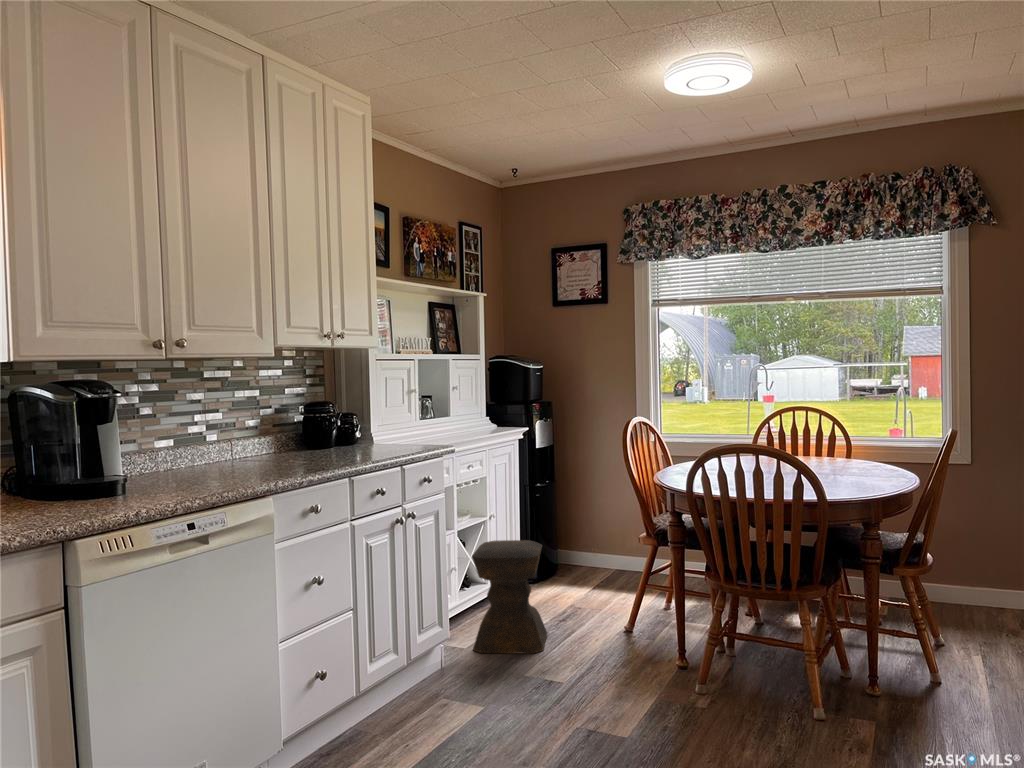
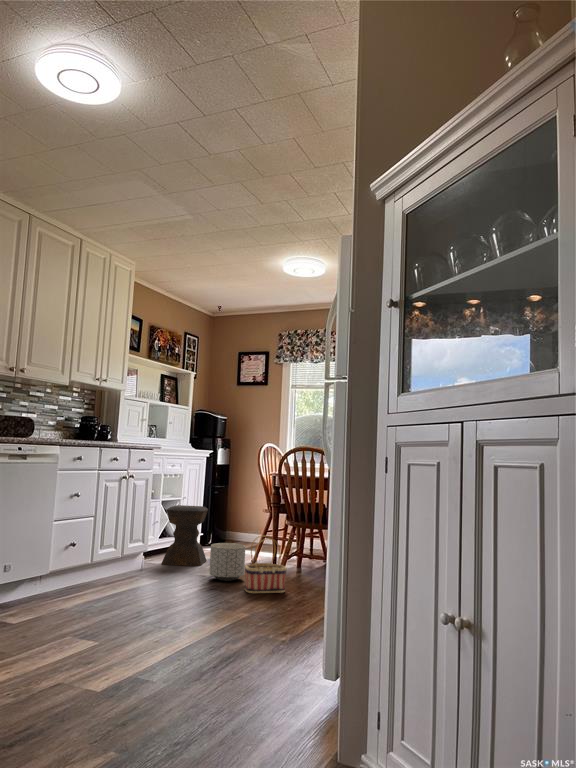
planter: none [571,626,638,703] -> present [209,543,245,581]
basket: none [651,626,735,747] -> present [245,536,287,593]

